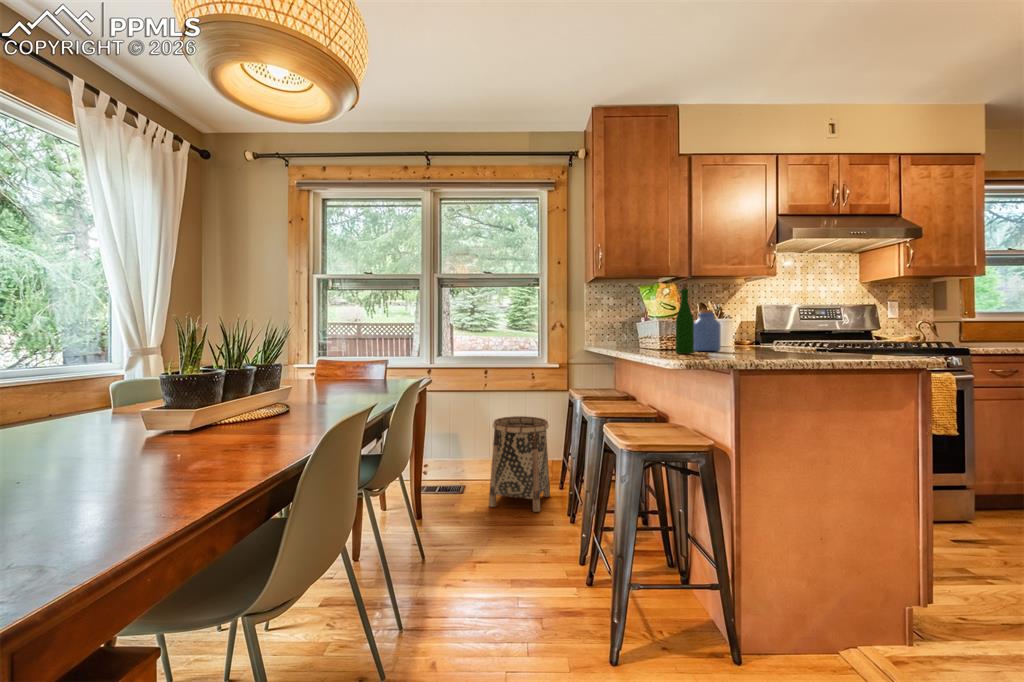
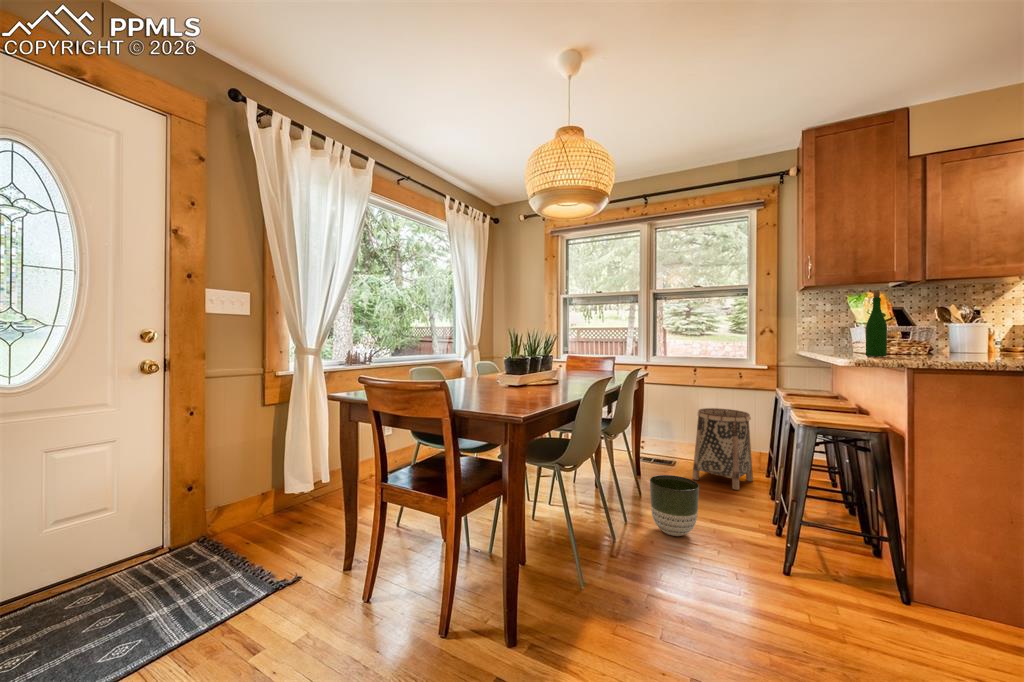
jar: present [694,310,721,351] -> none [900,315,936,355]
planter: none [449,520,512,608] -> present [650,475,699,536]

